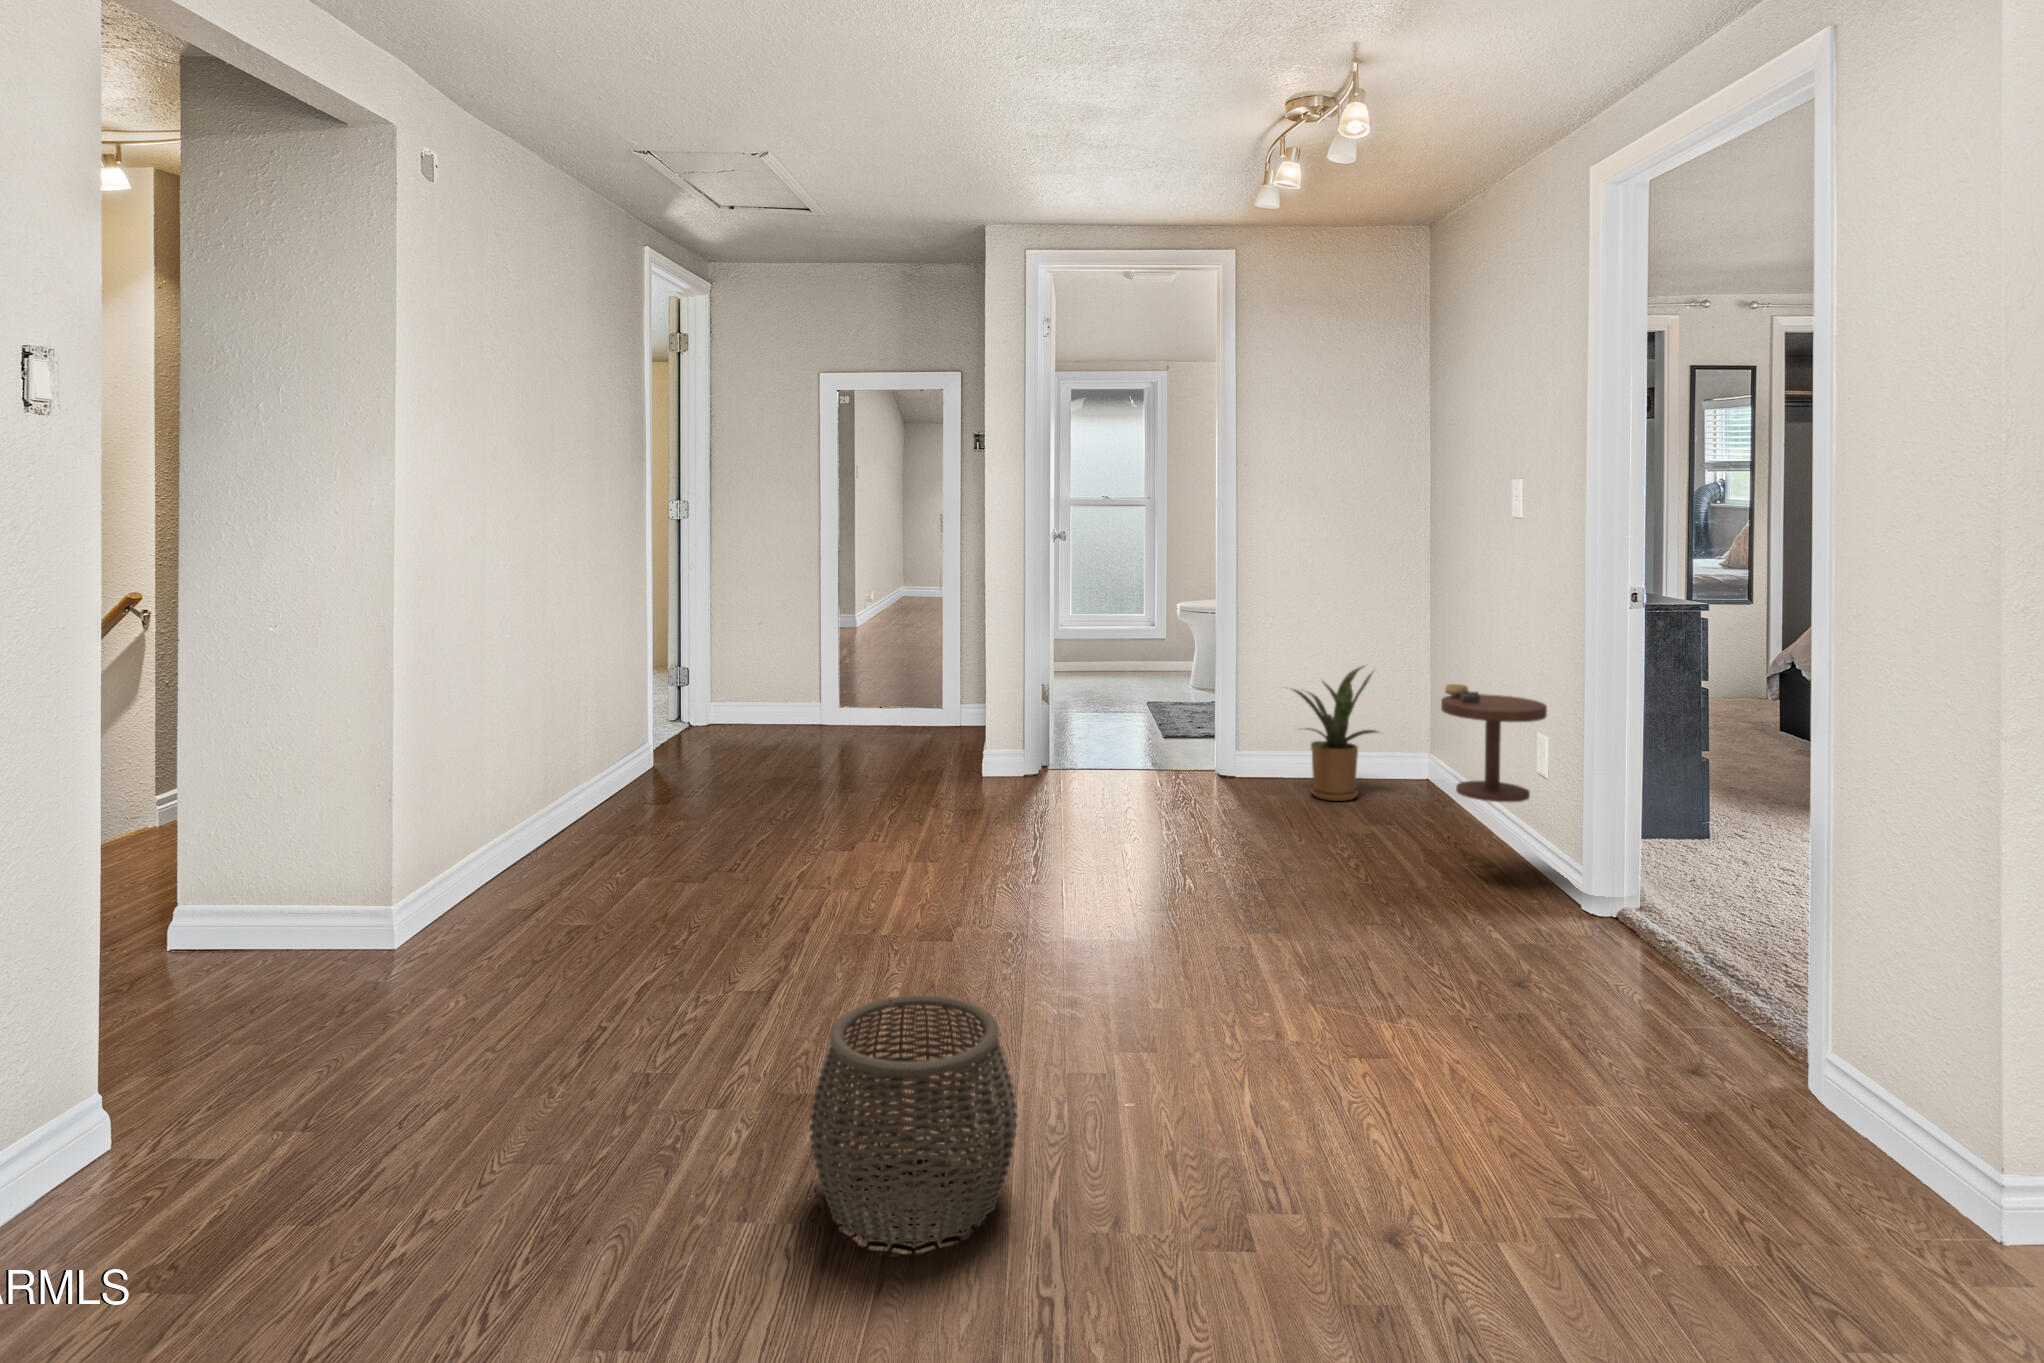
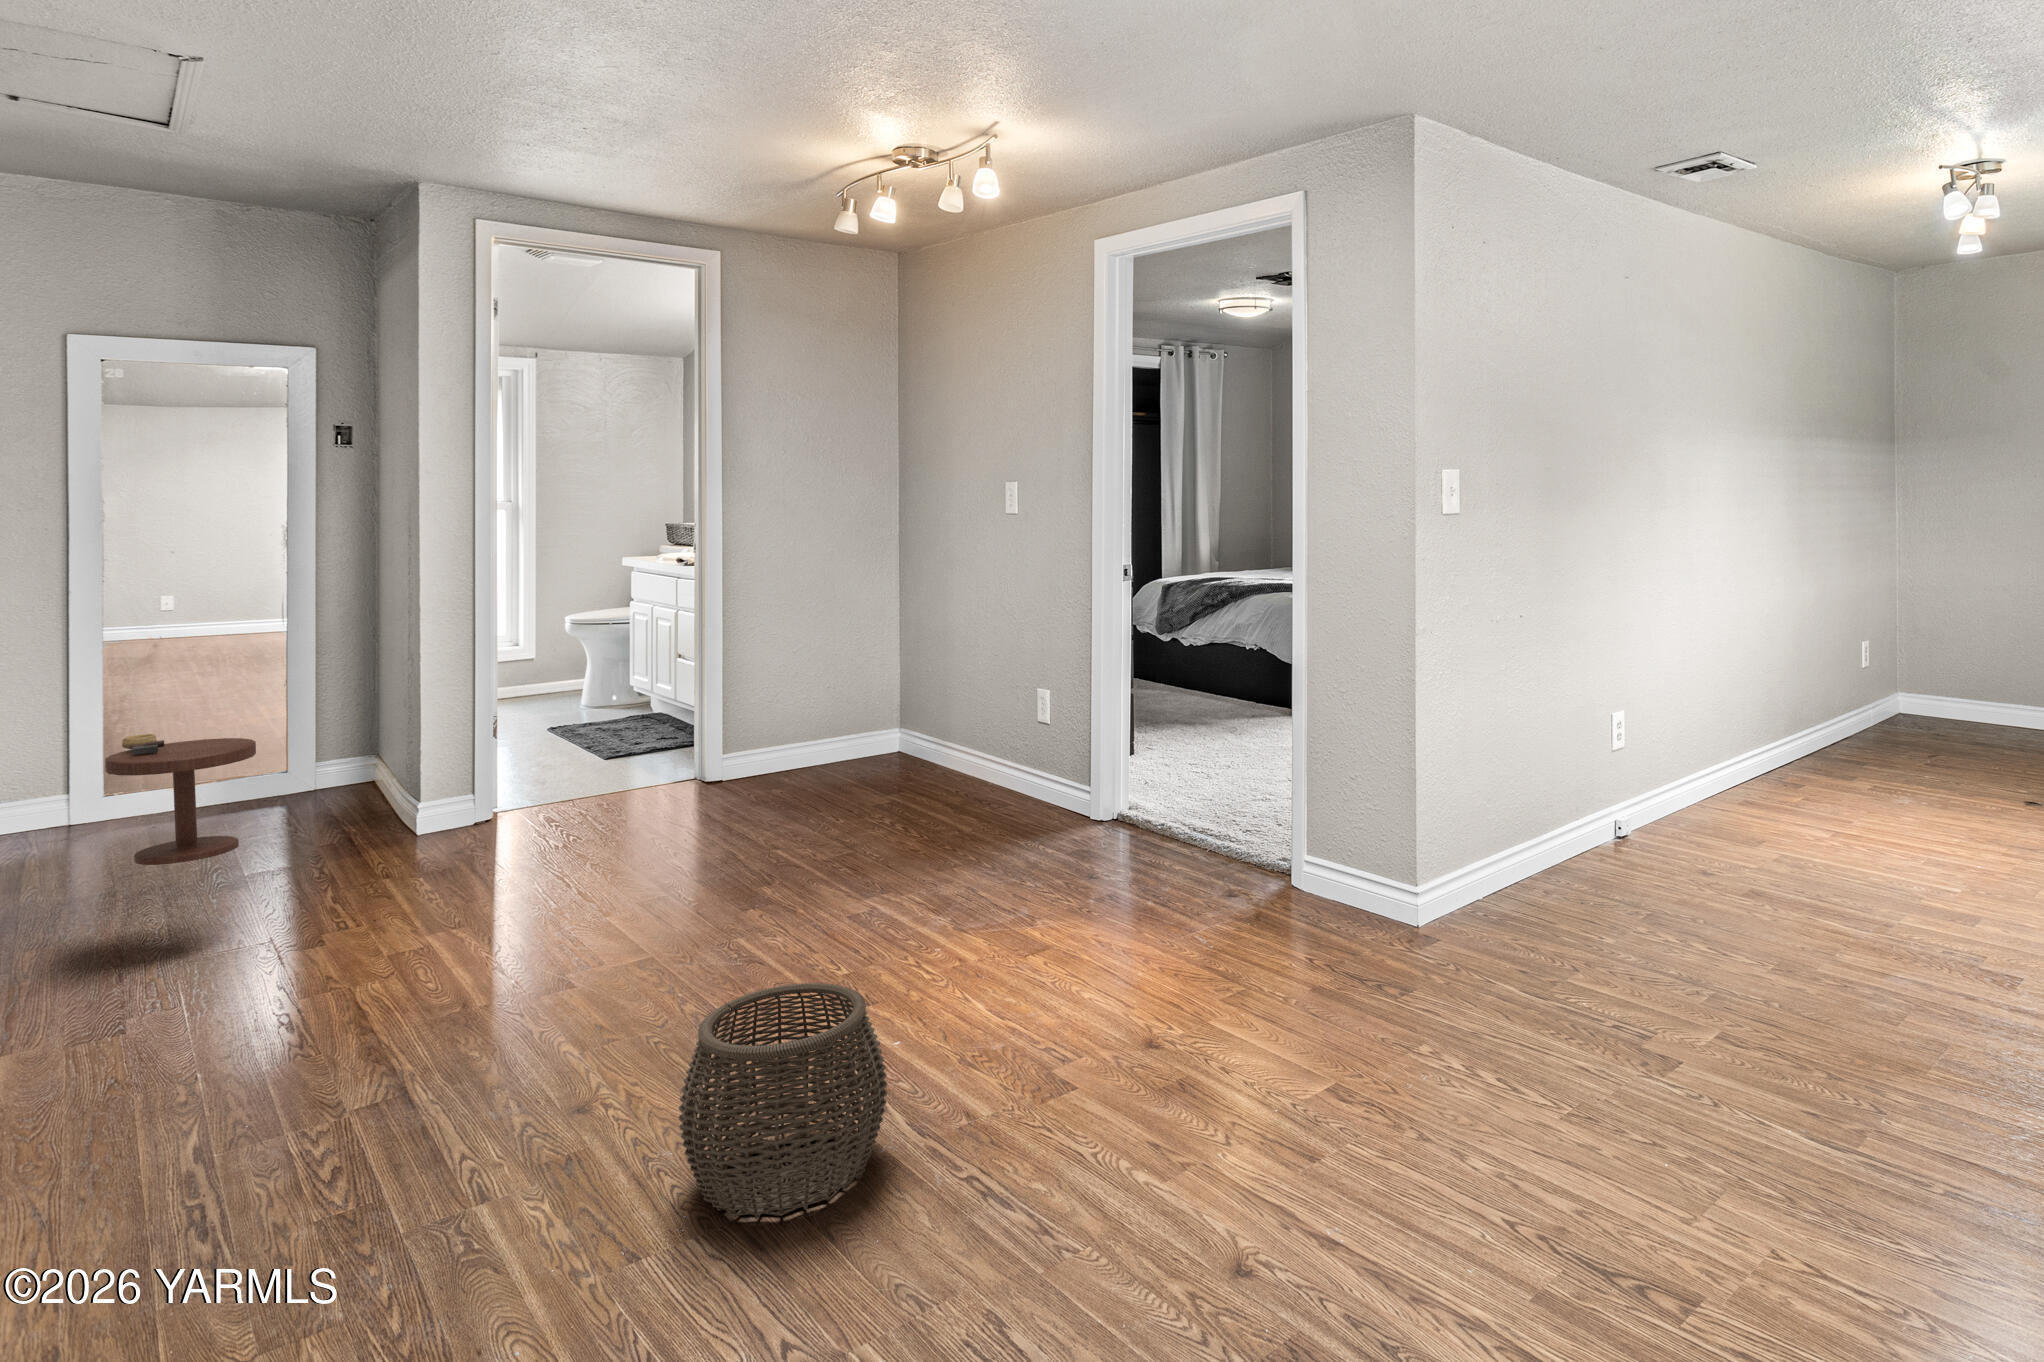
house plant: present [1293,666,1378,801] -> none [778,655,869,784]
side table: present [1441,684,1547,802] -> present [105,734,256,865]

